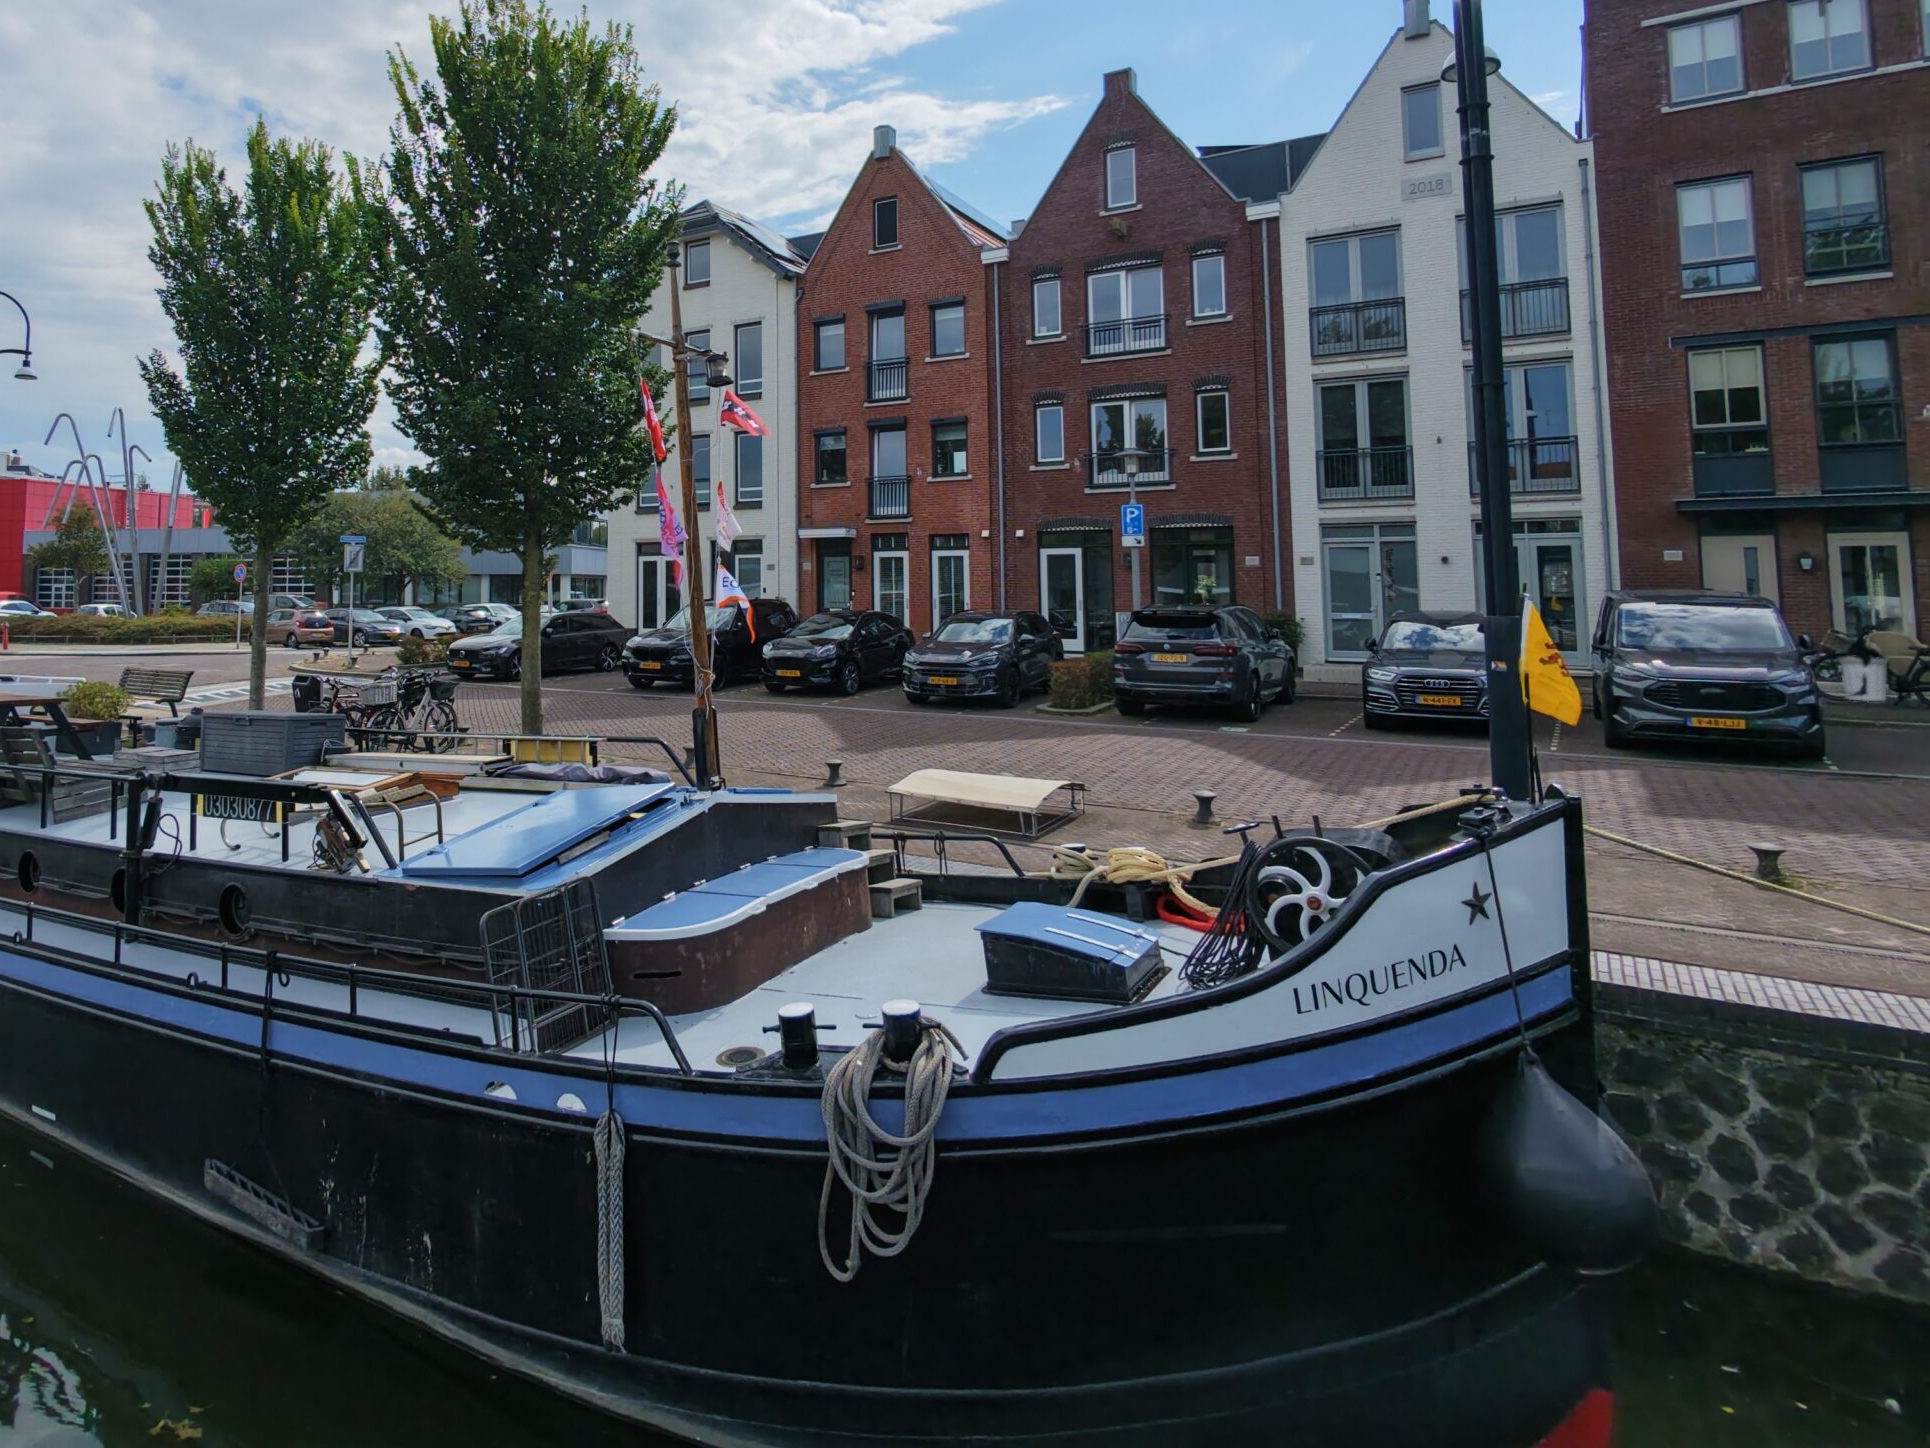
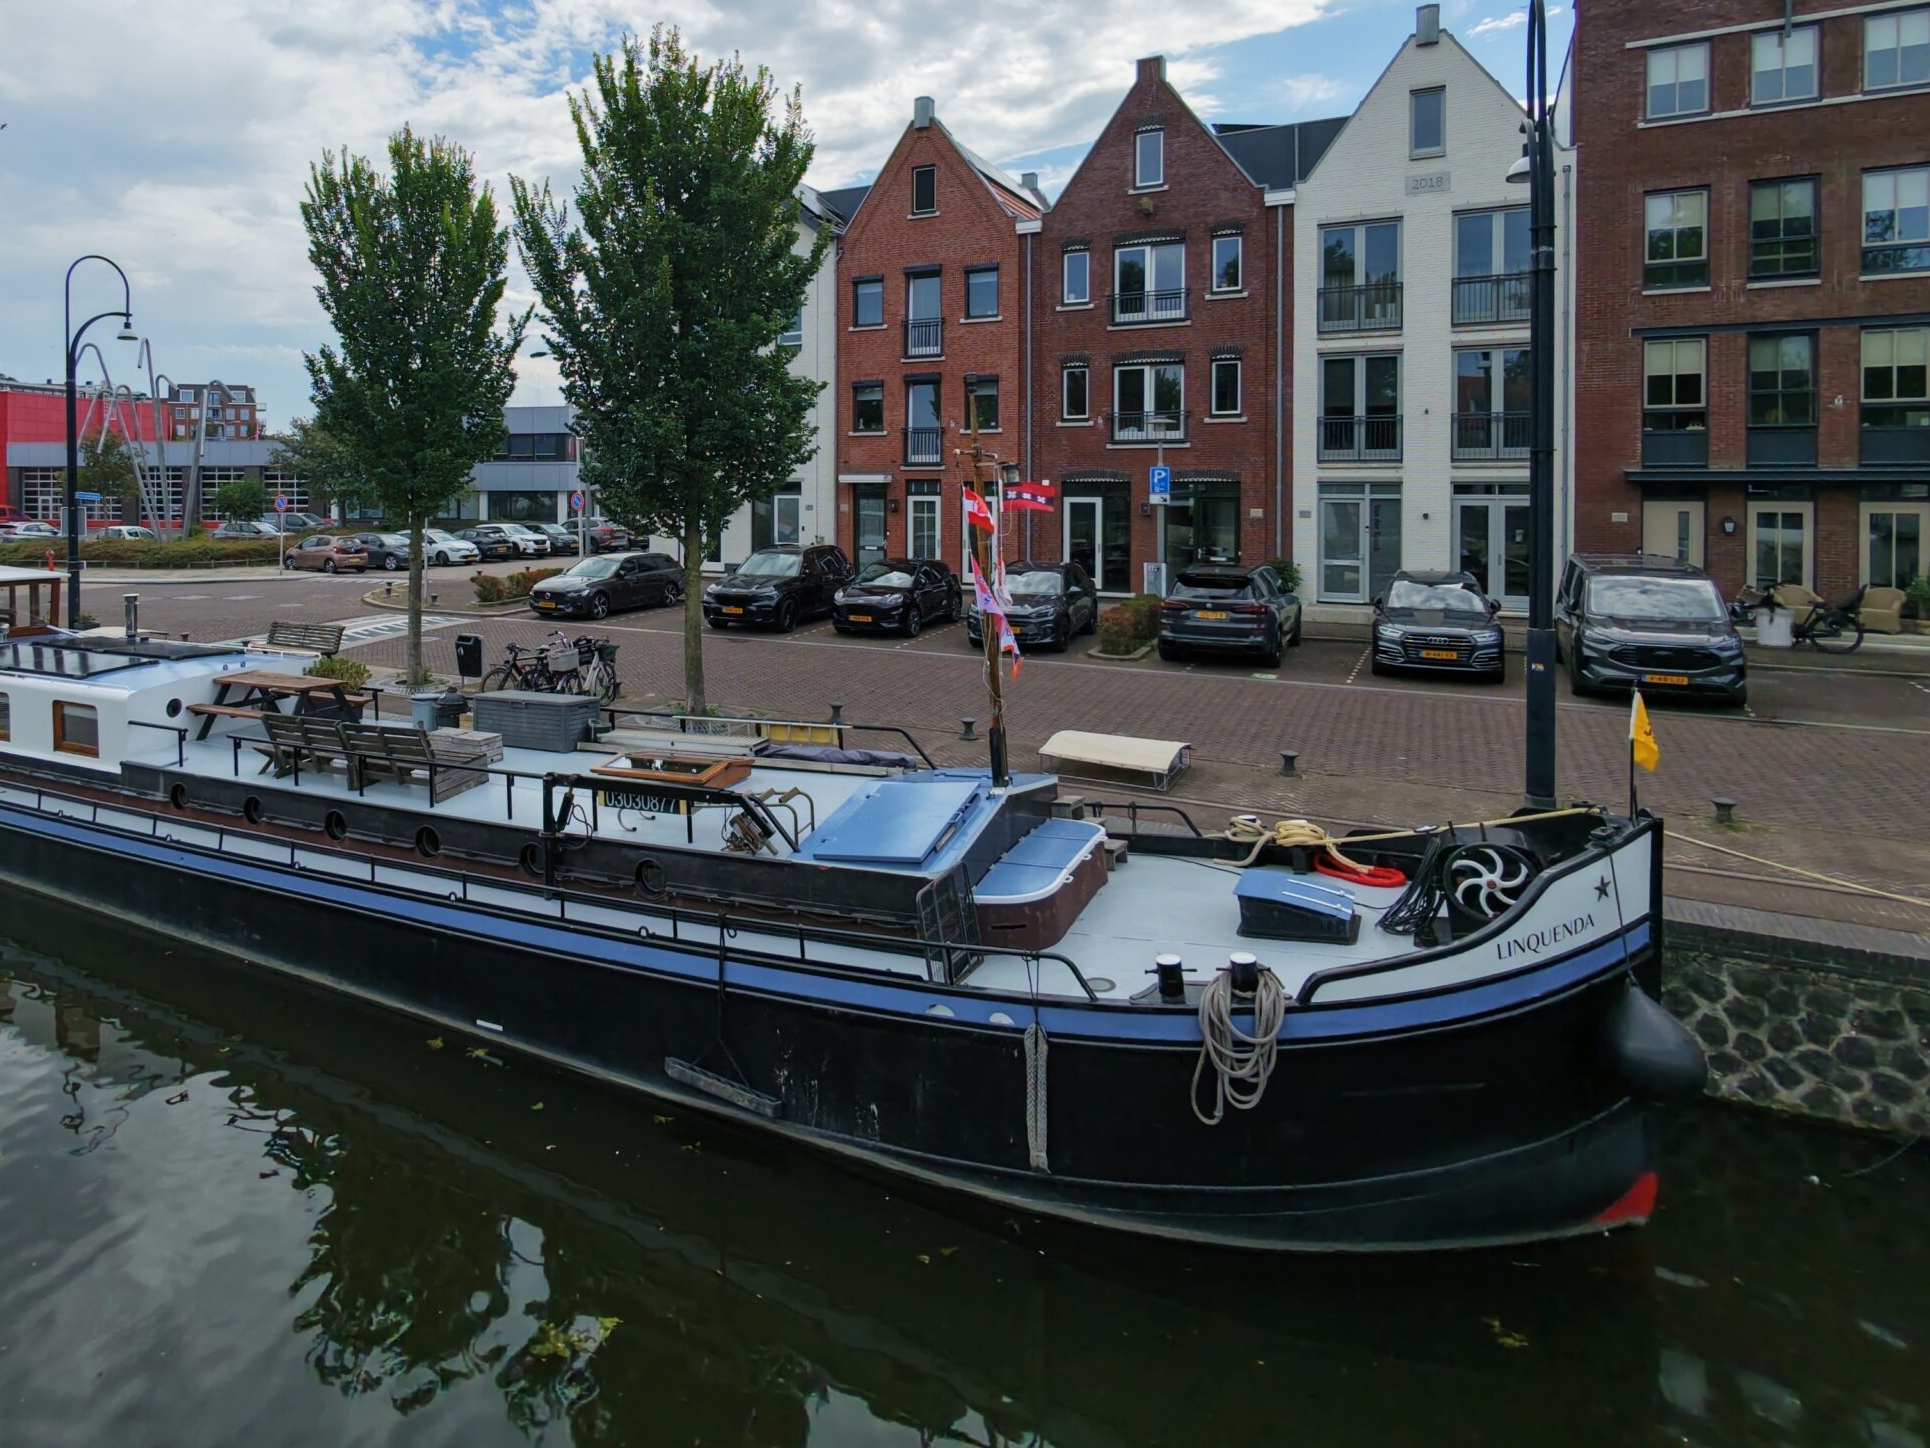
planter: none [1812,718,1856,769] -> present [1745,678,1779,719]

